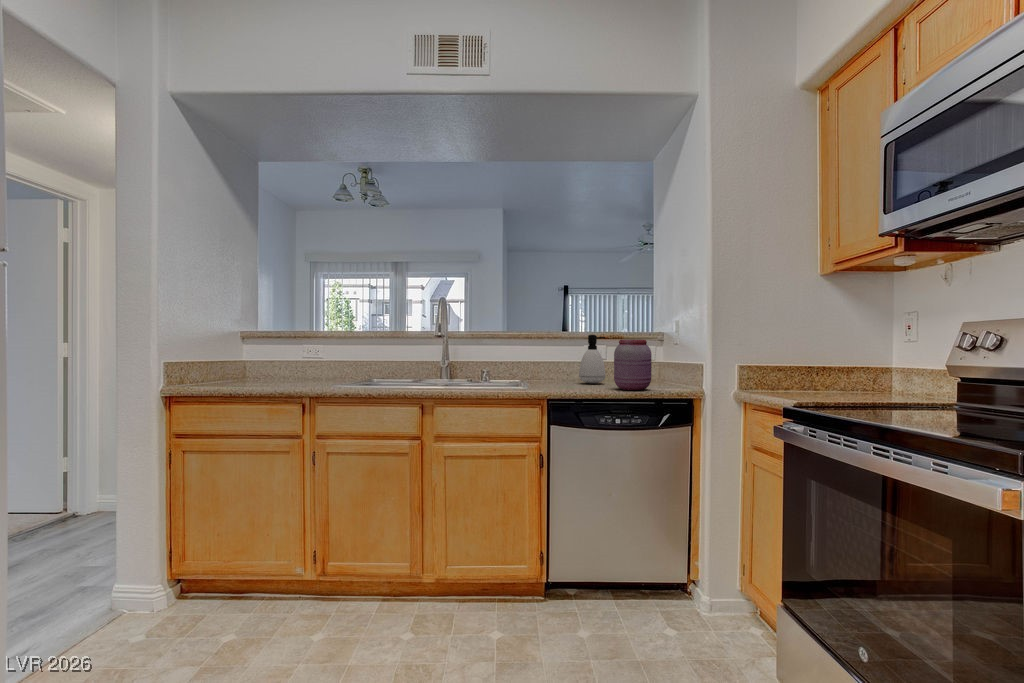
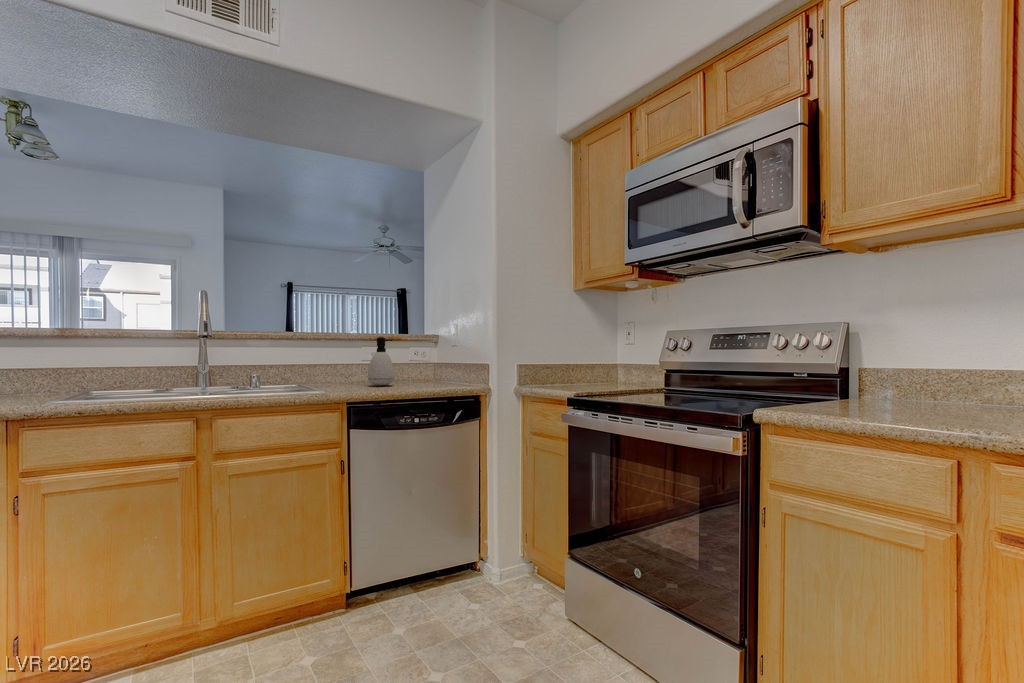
jar: present [614,340,652,390] -> none [411,342,446,390]

